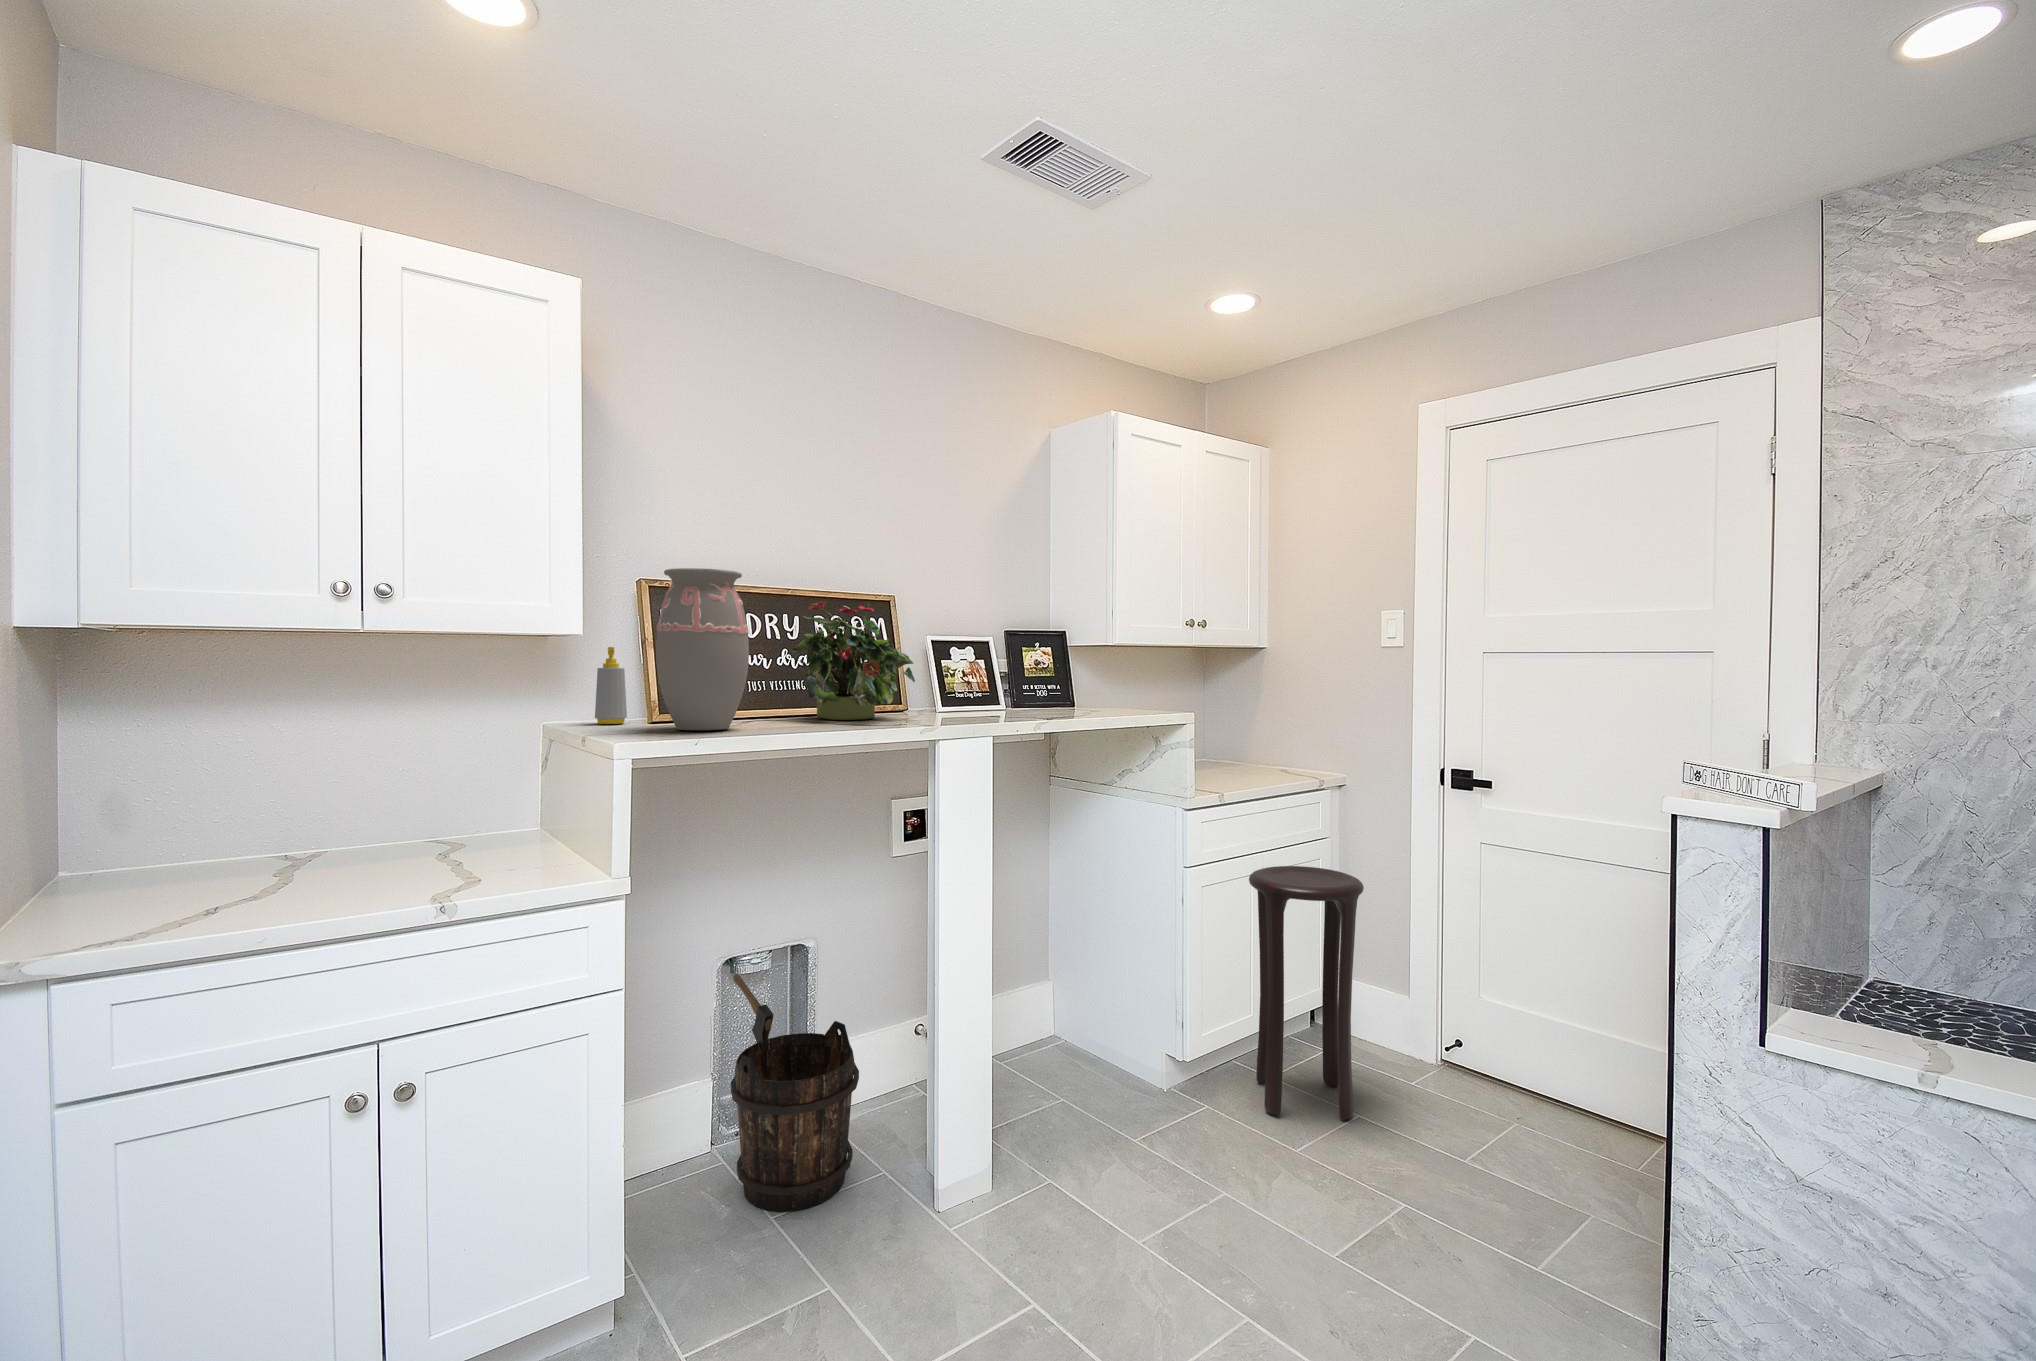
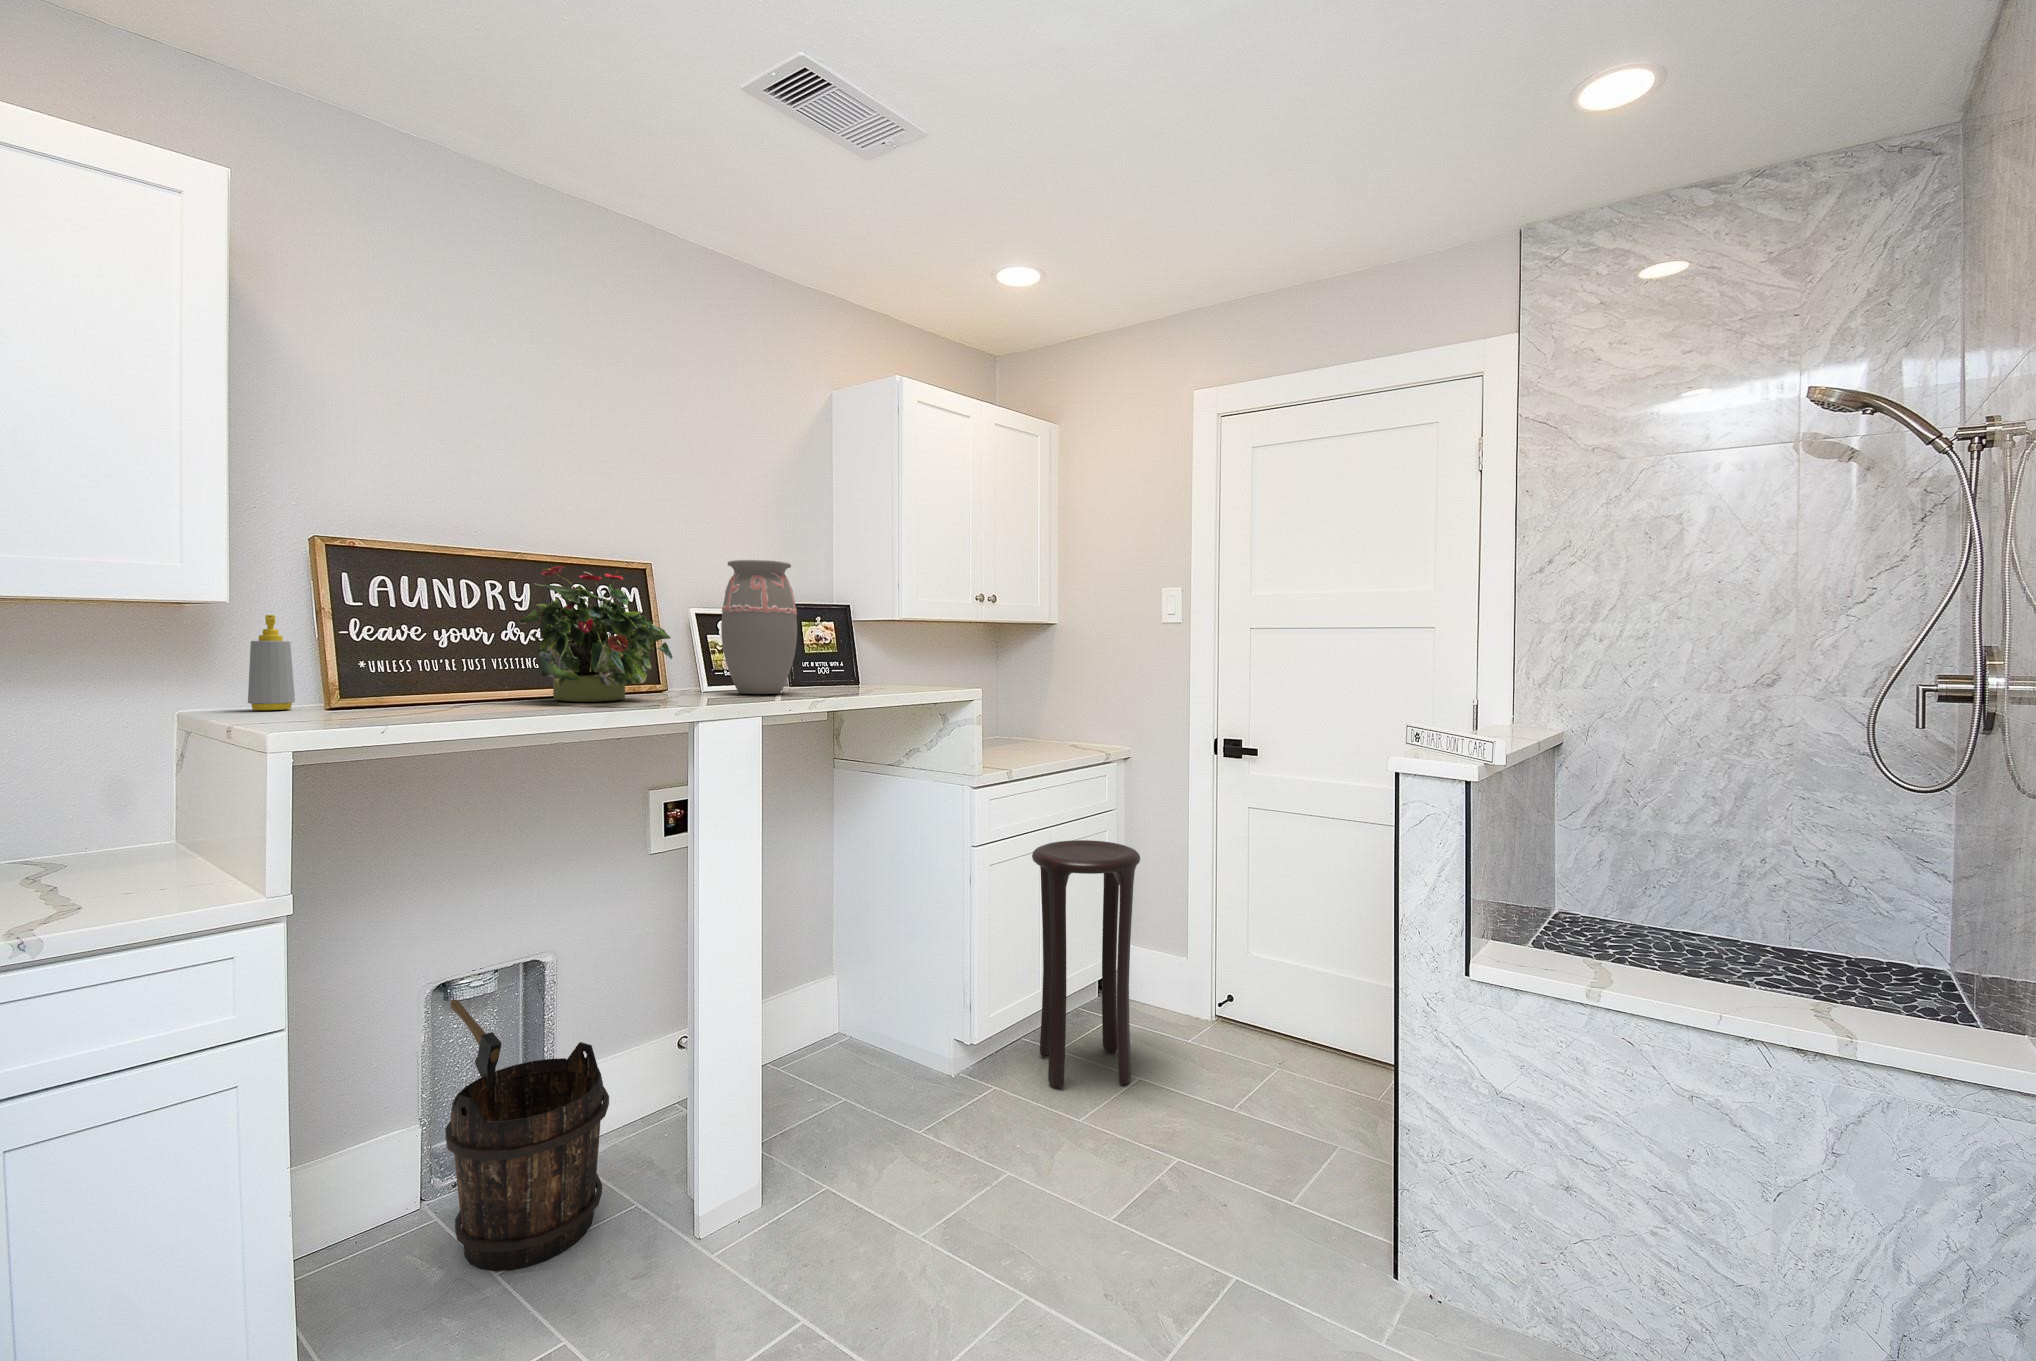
decorative vase: present [656,568,749,730] -> present [721,560,797,694]

